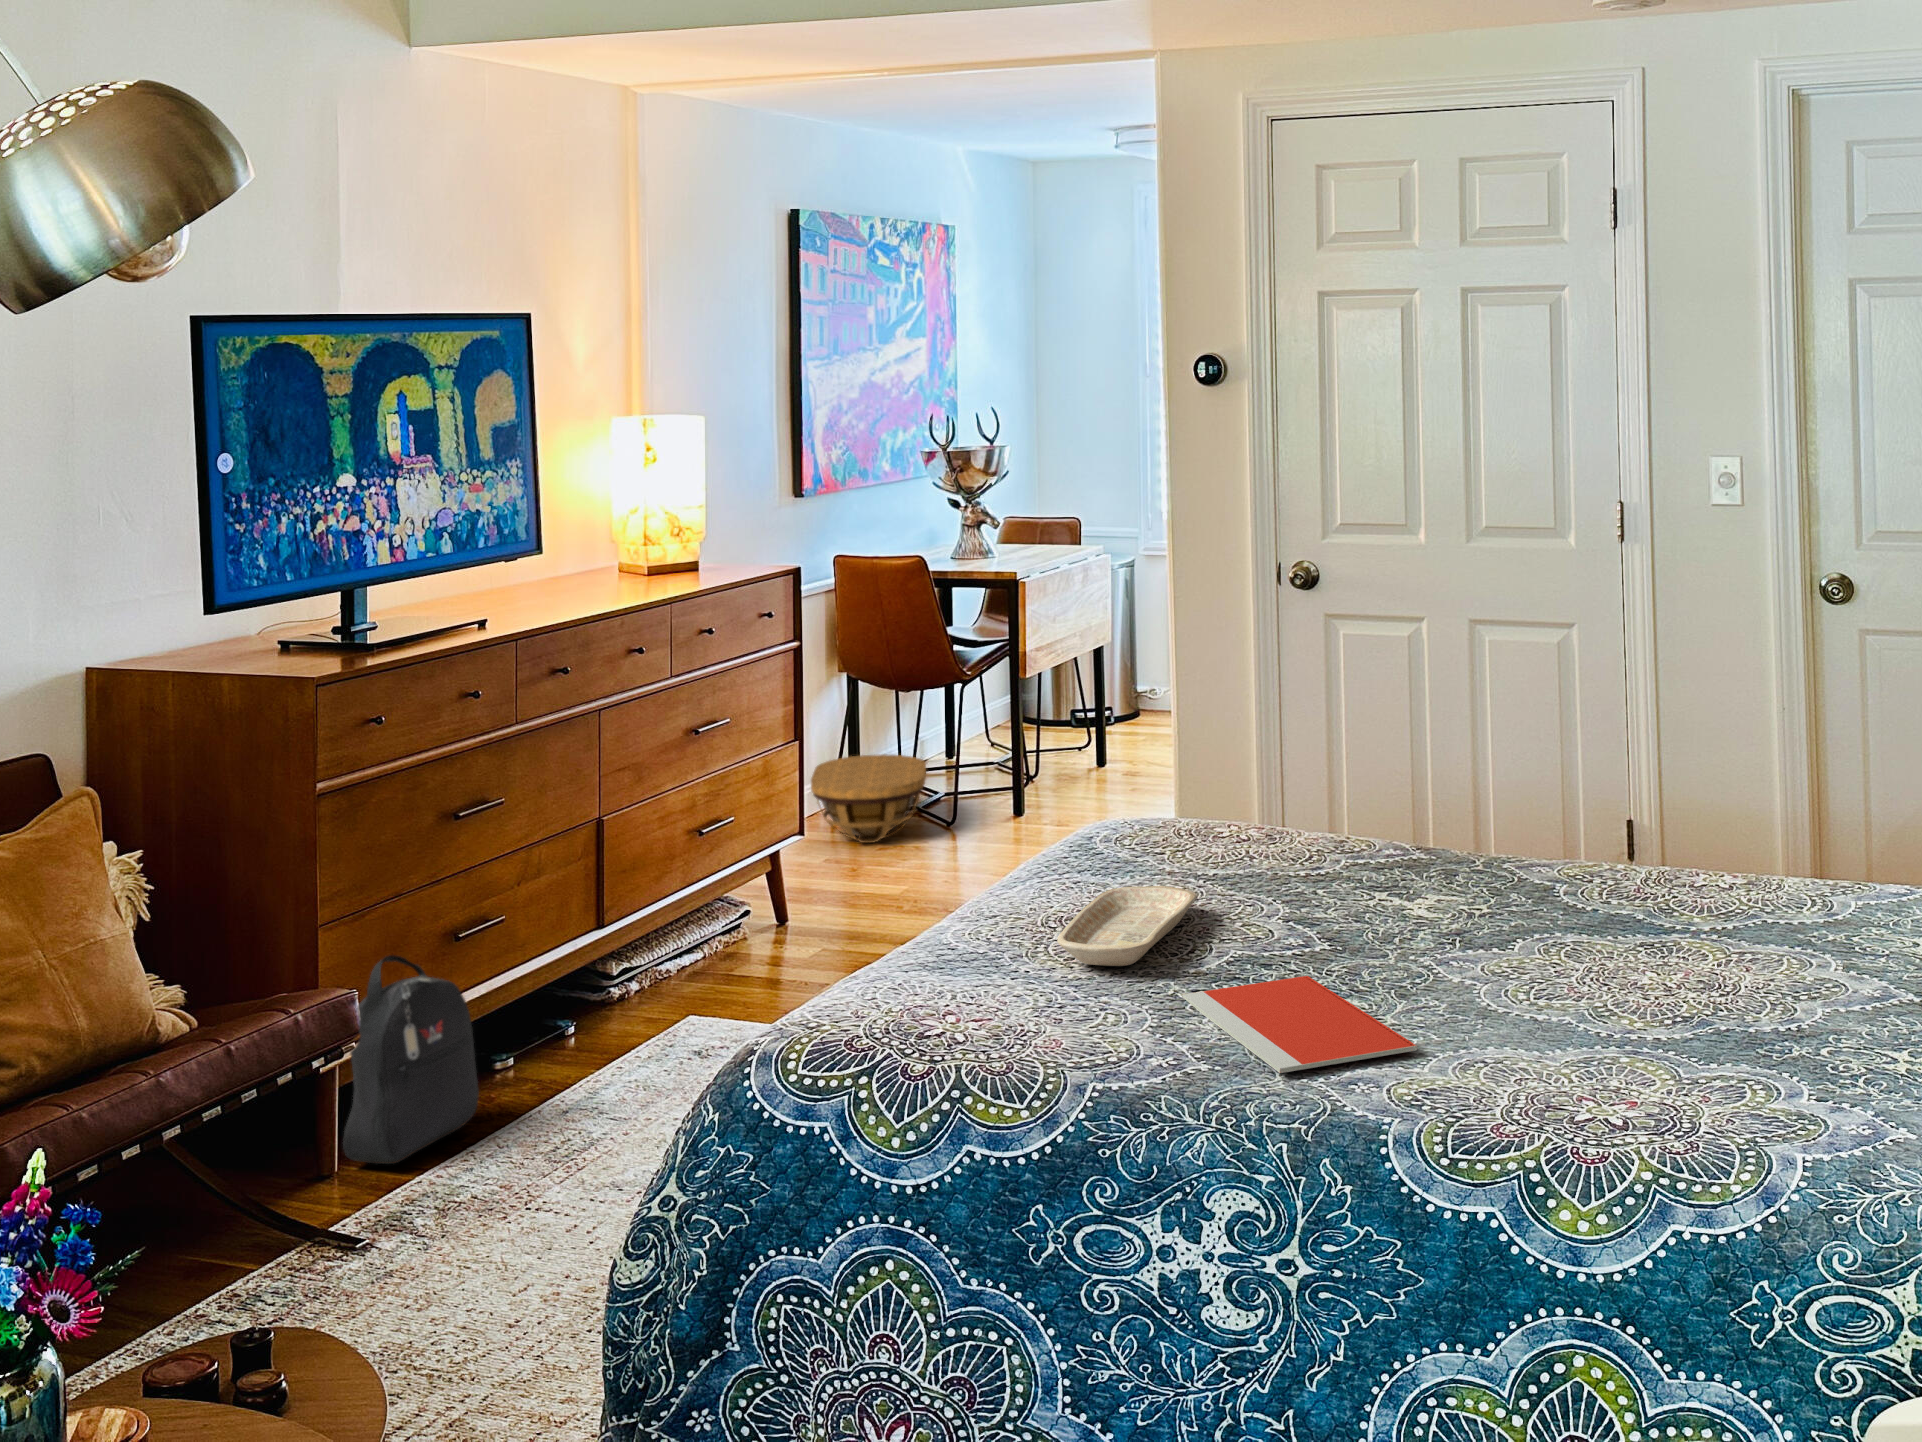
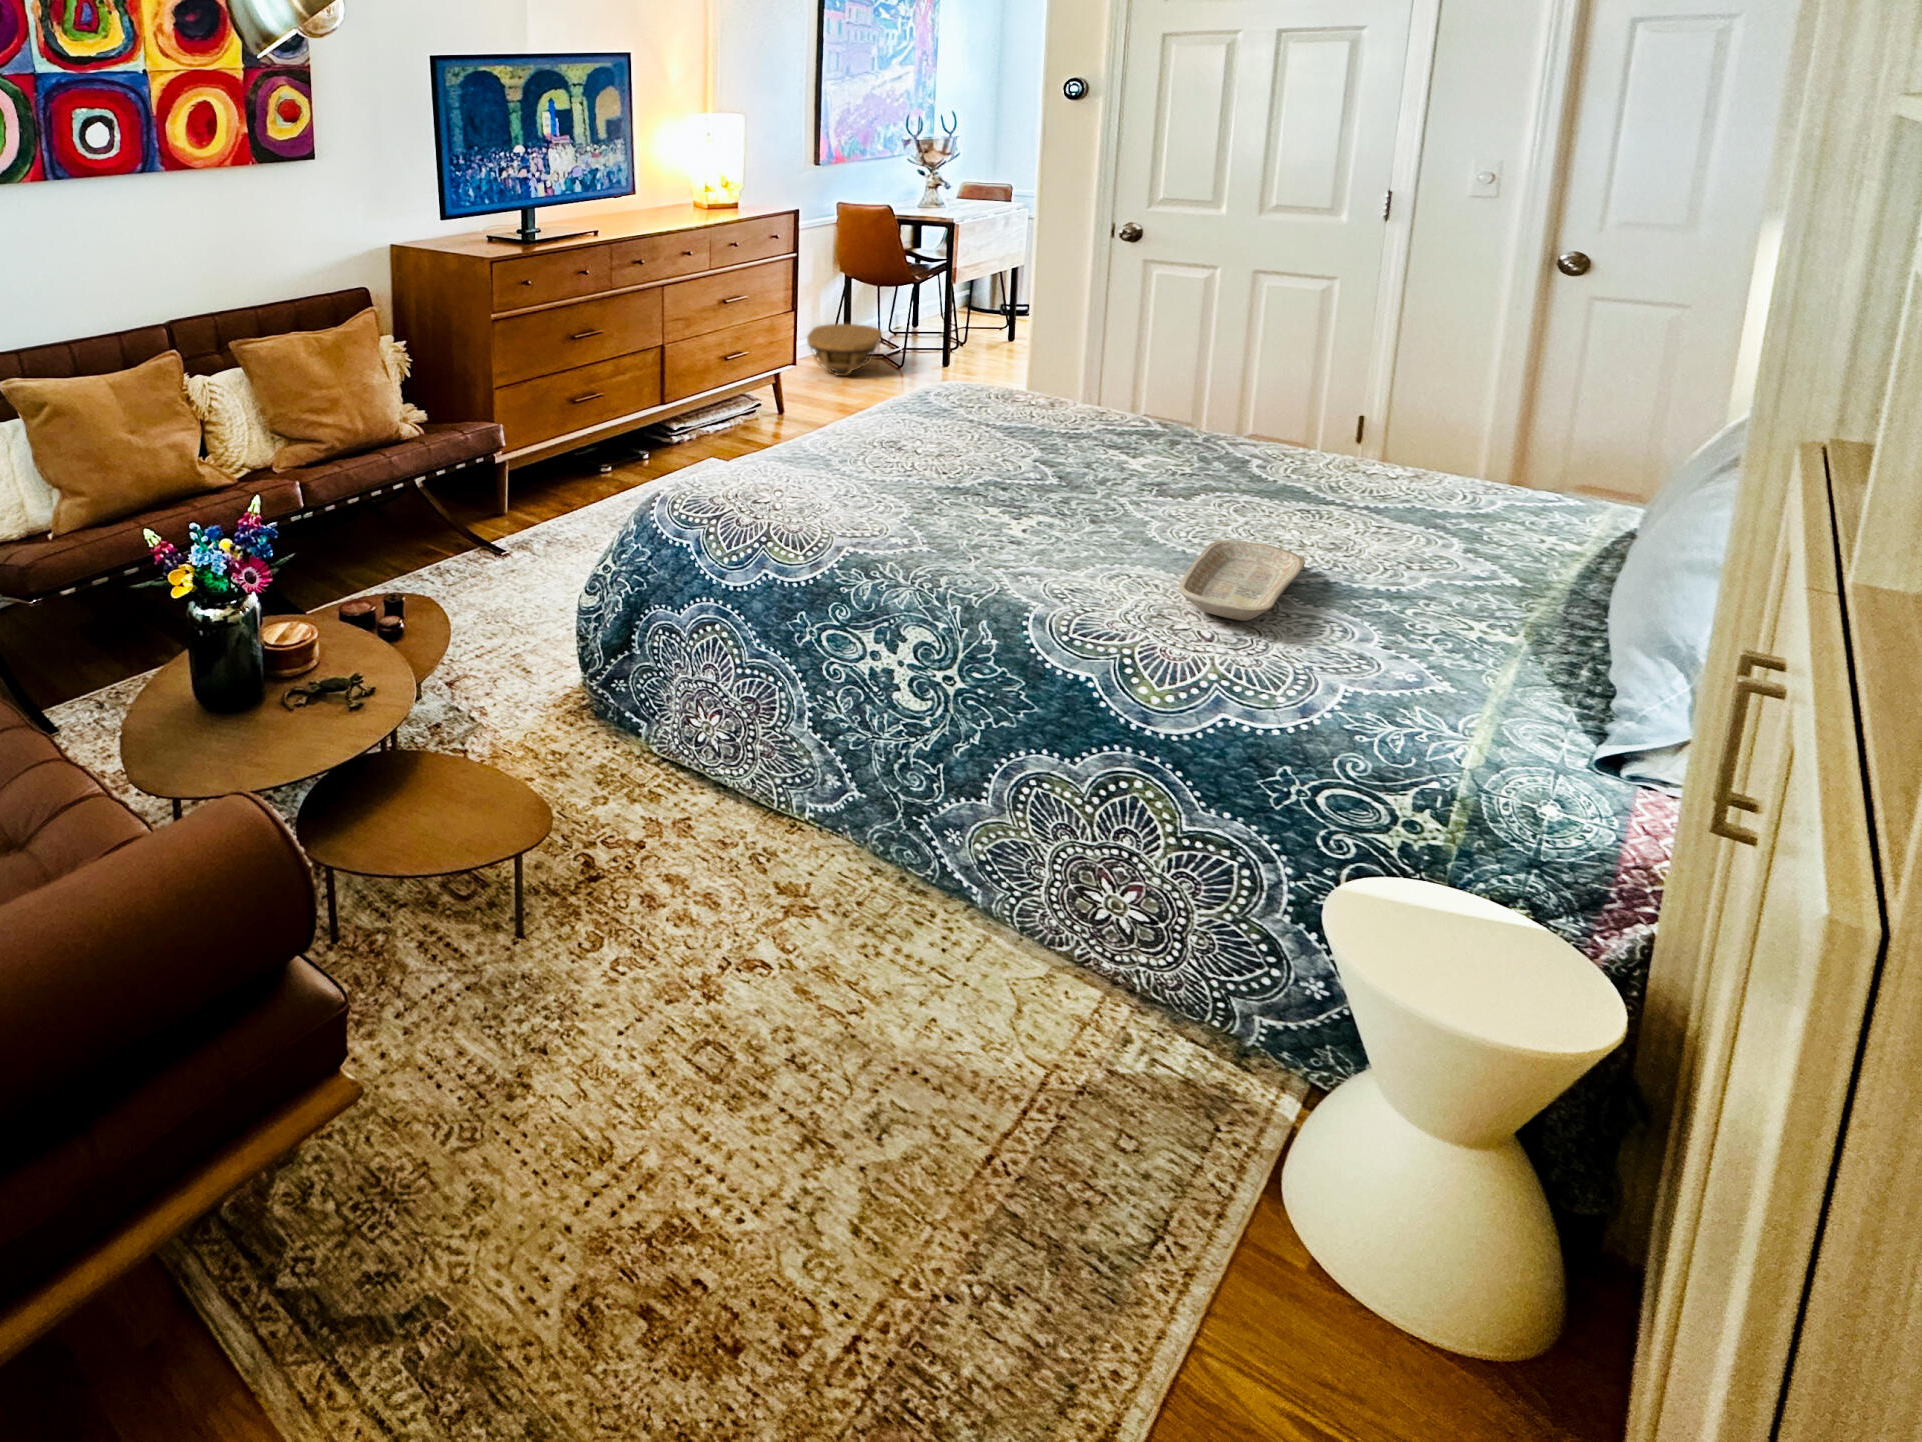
tray: present [1057,886,1196,966] -> present [1179,540,1305,621]
backpack: present [343,955,479,1164] -> none [502,411,576,518]
notebook: present [1182,976,1417,1073] -> none [929,502,1074,564]

